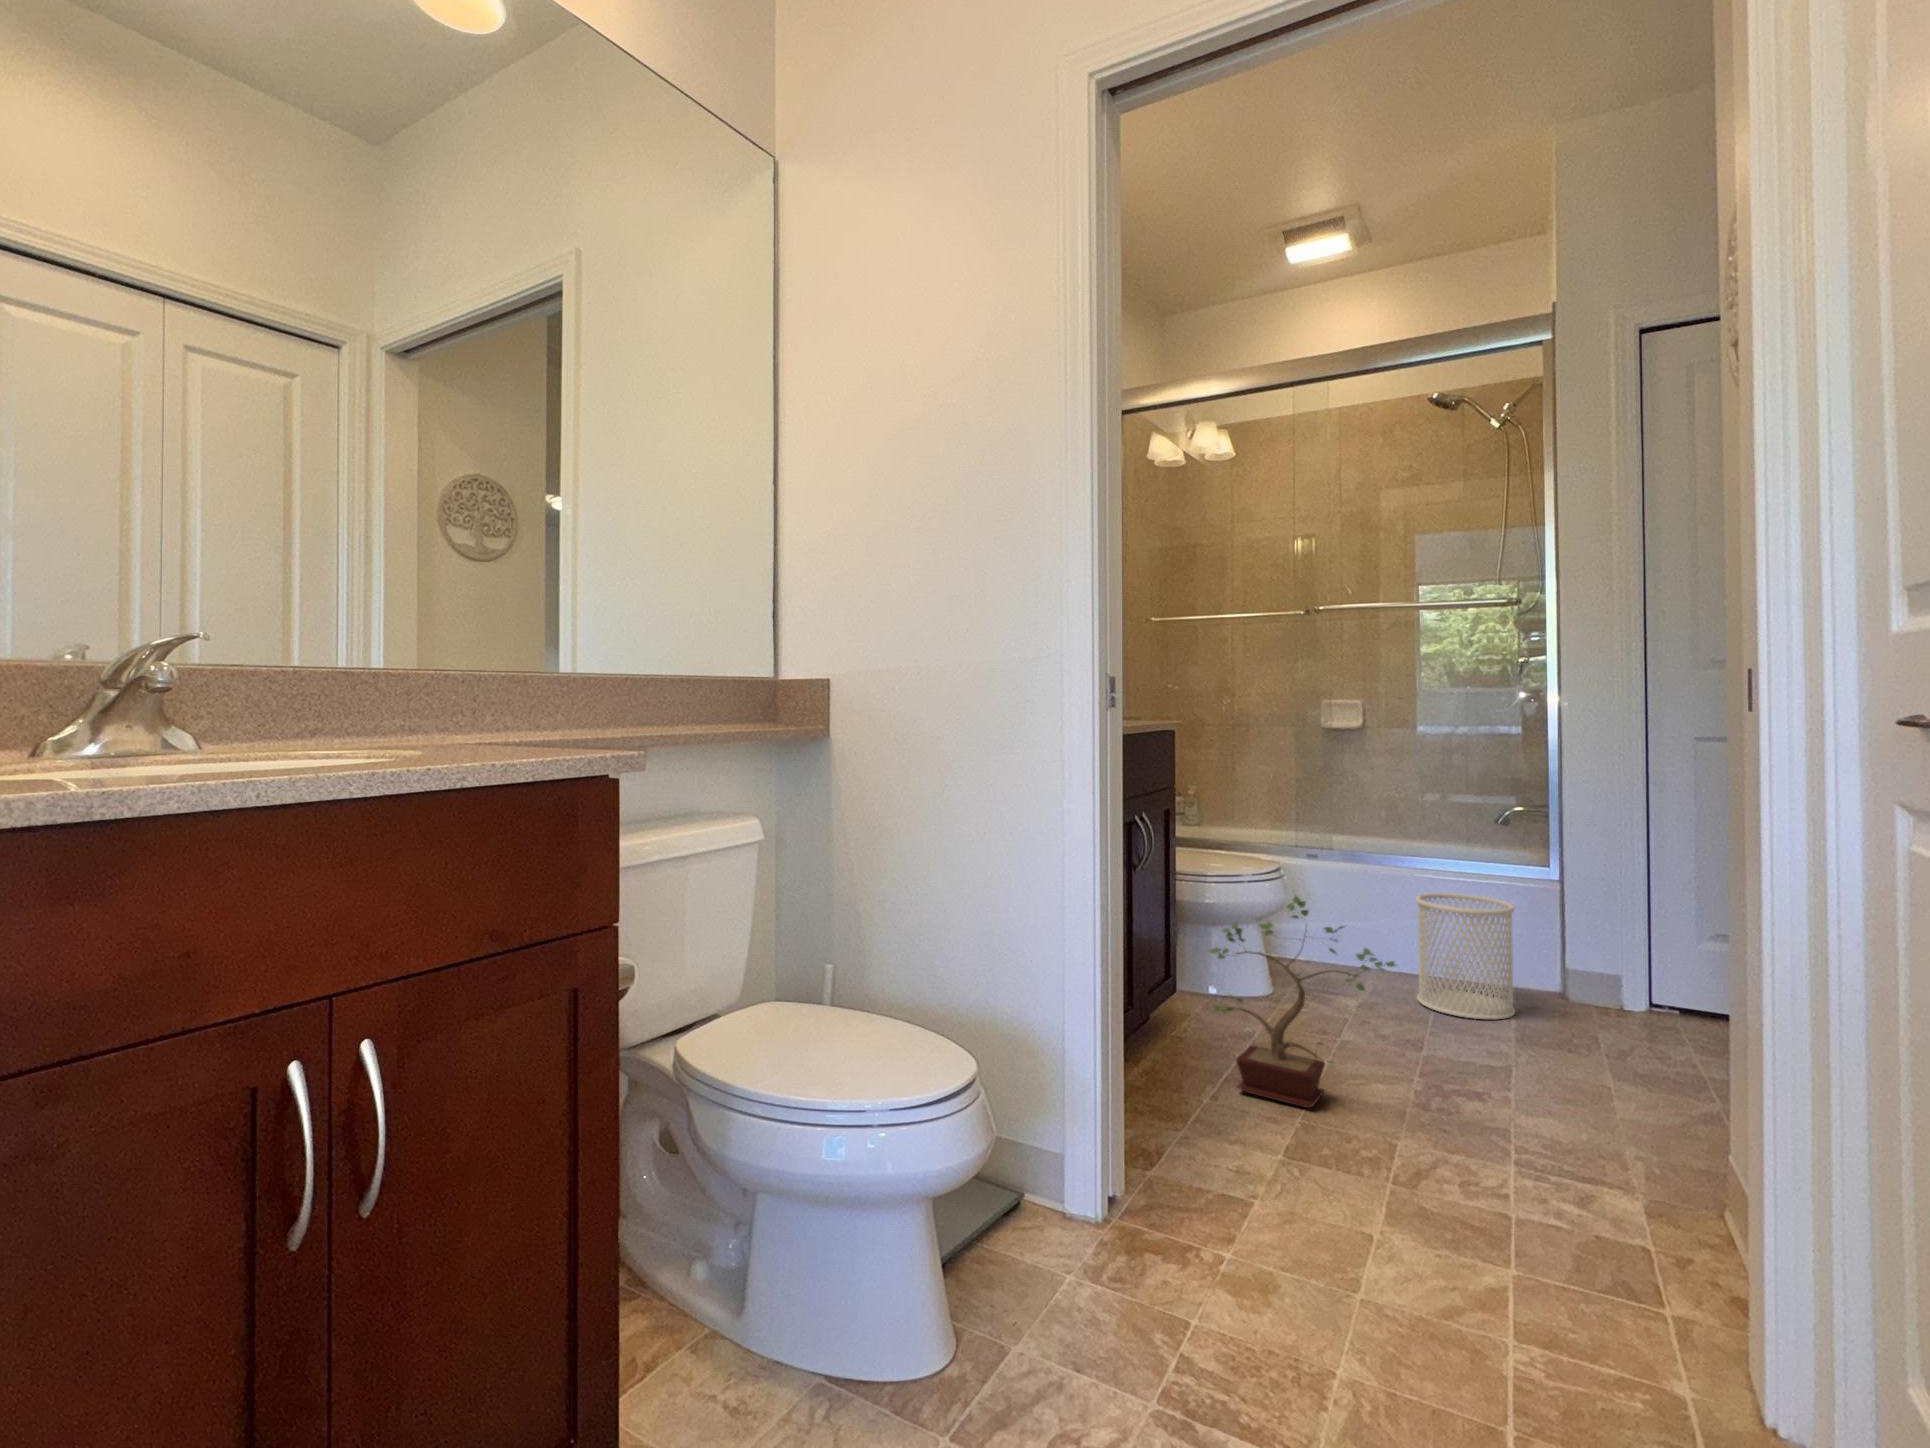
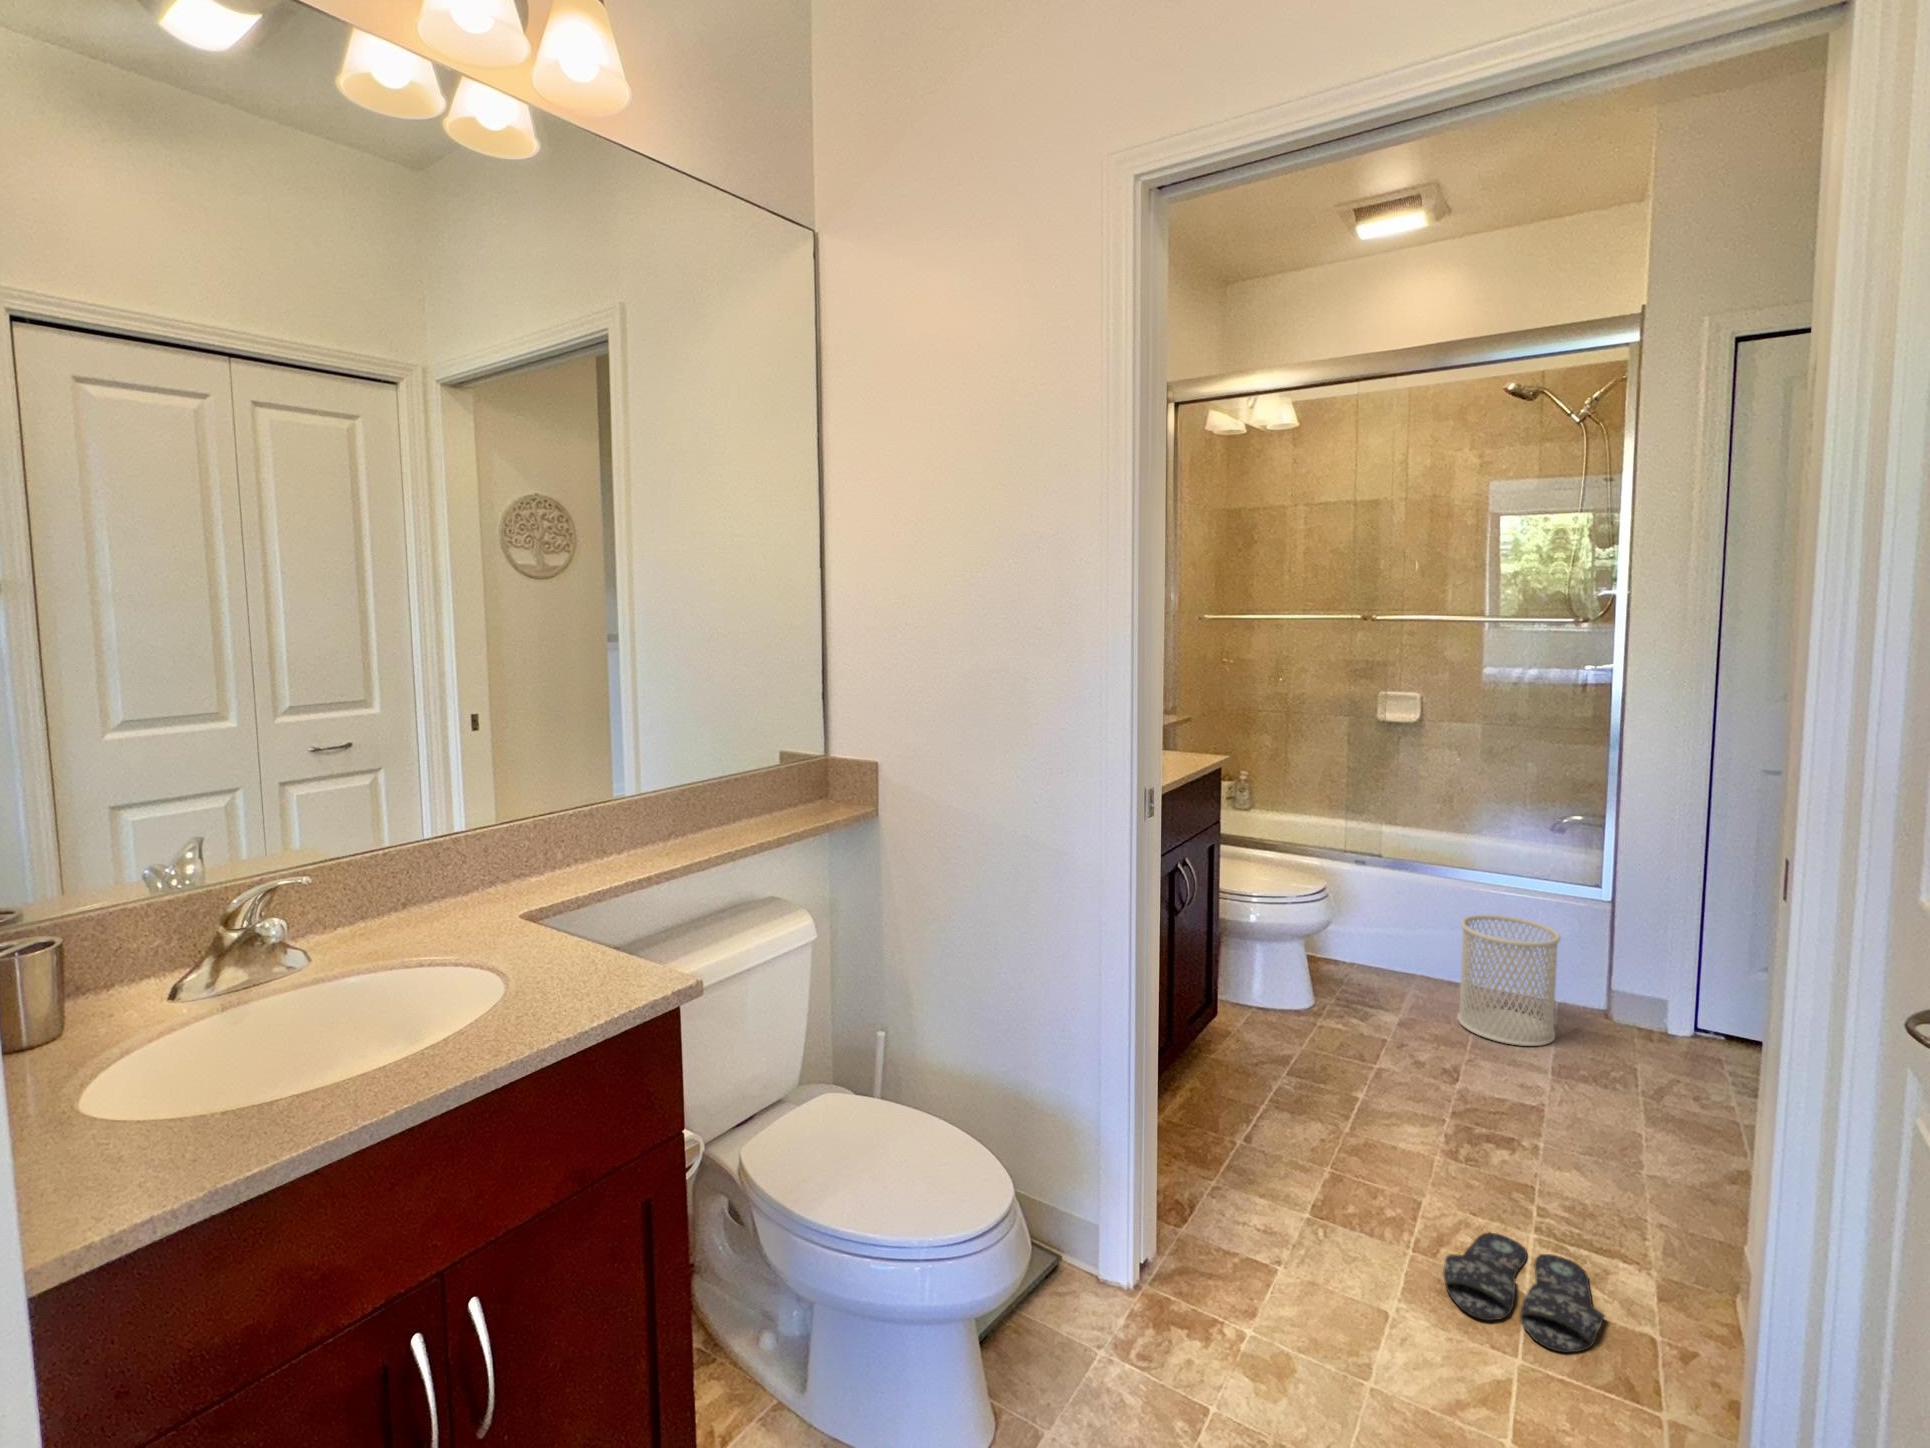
potted plant: present [1210,896,1396,1108] -> none [1244,951,1432,1156]
slippers: none [1426,1166,1596,1262] -> present [1443,1233,1605,1352]

